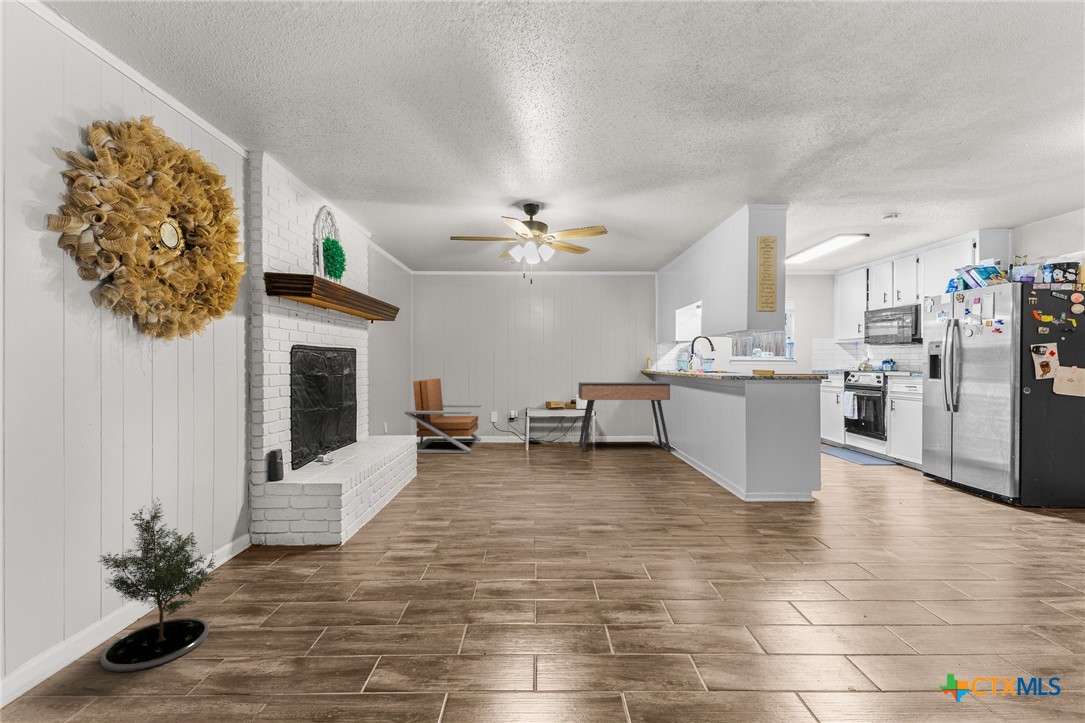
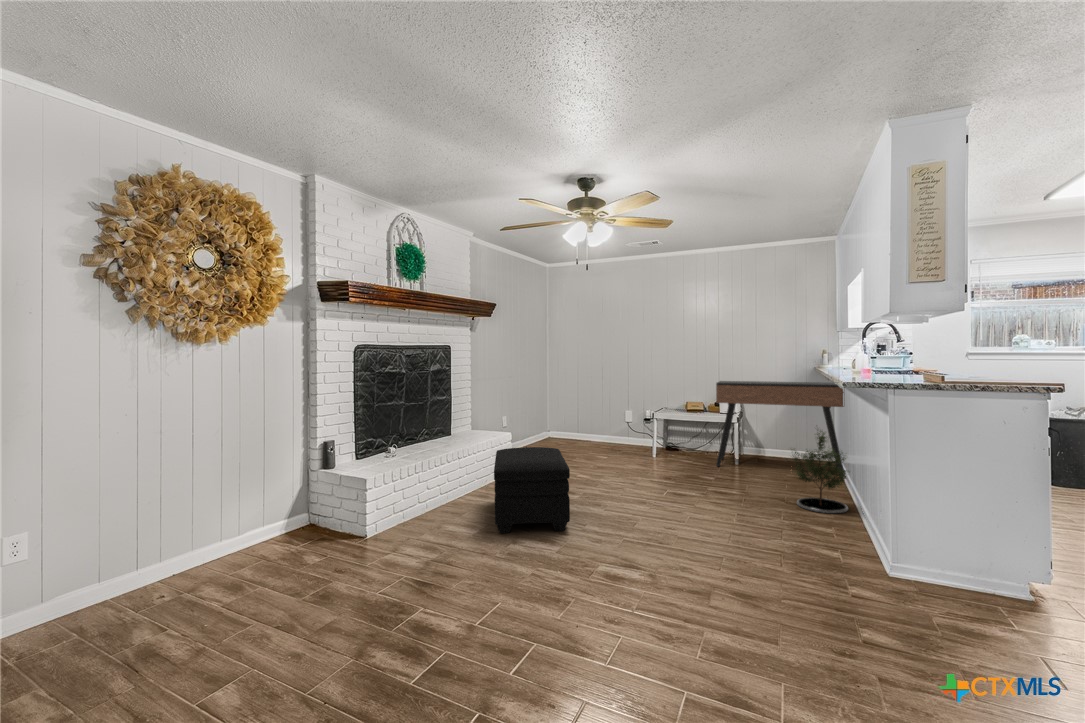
lounge chair: present [405,378,481,453] -> none [524,374,616,456]
ottoman: none [437,443,530,521] -> present [494,447,570,533]
potted tree: present [98,498,219,672] -> present [793,431,848,513]

